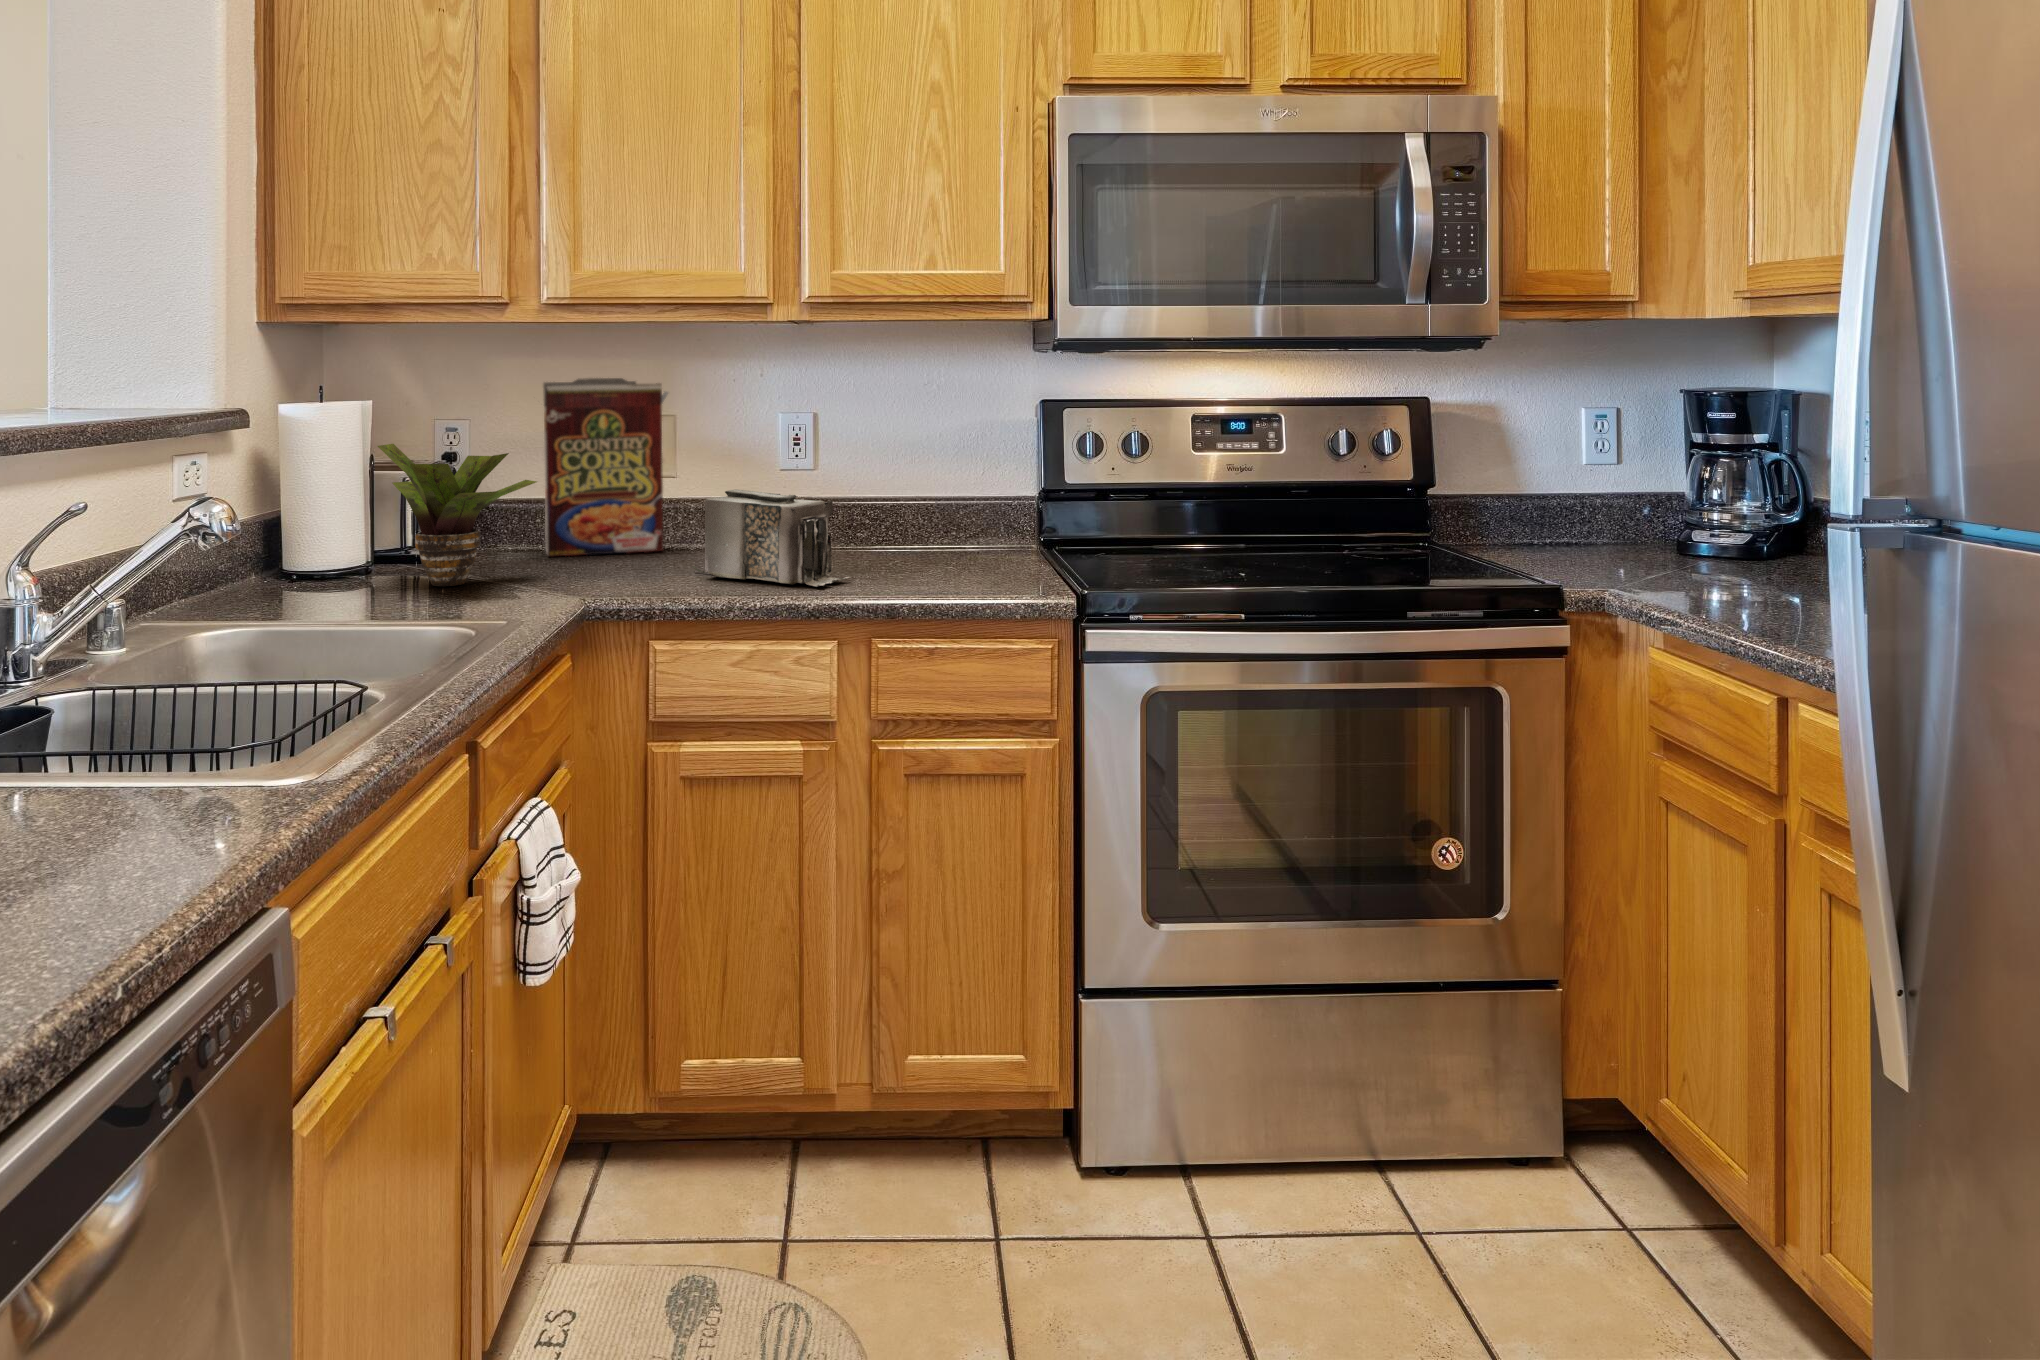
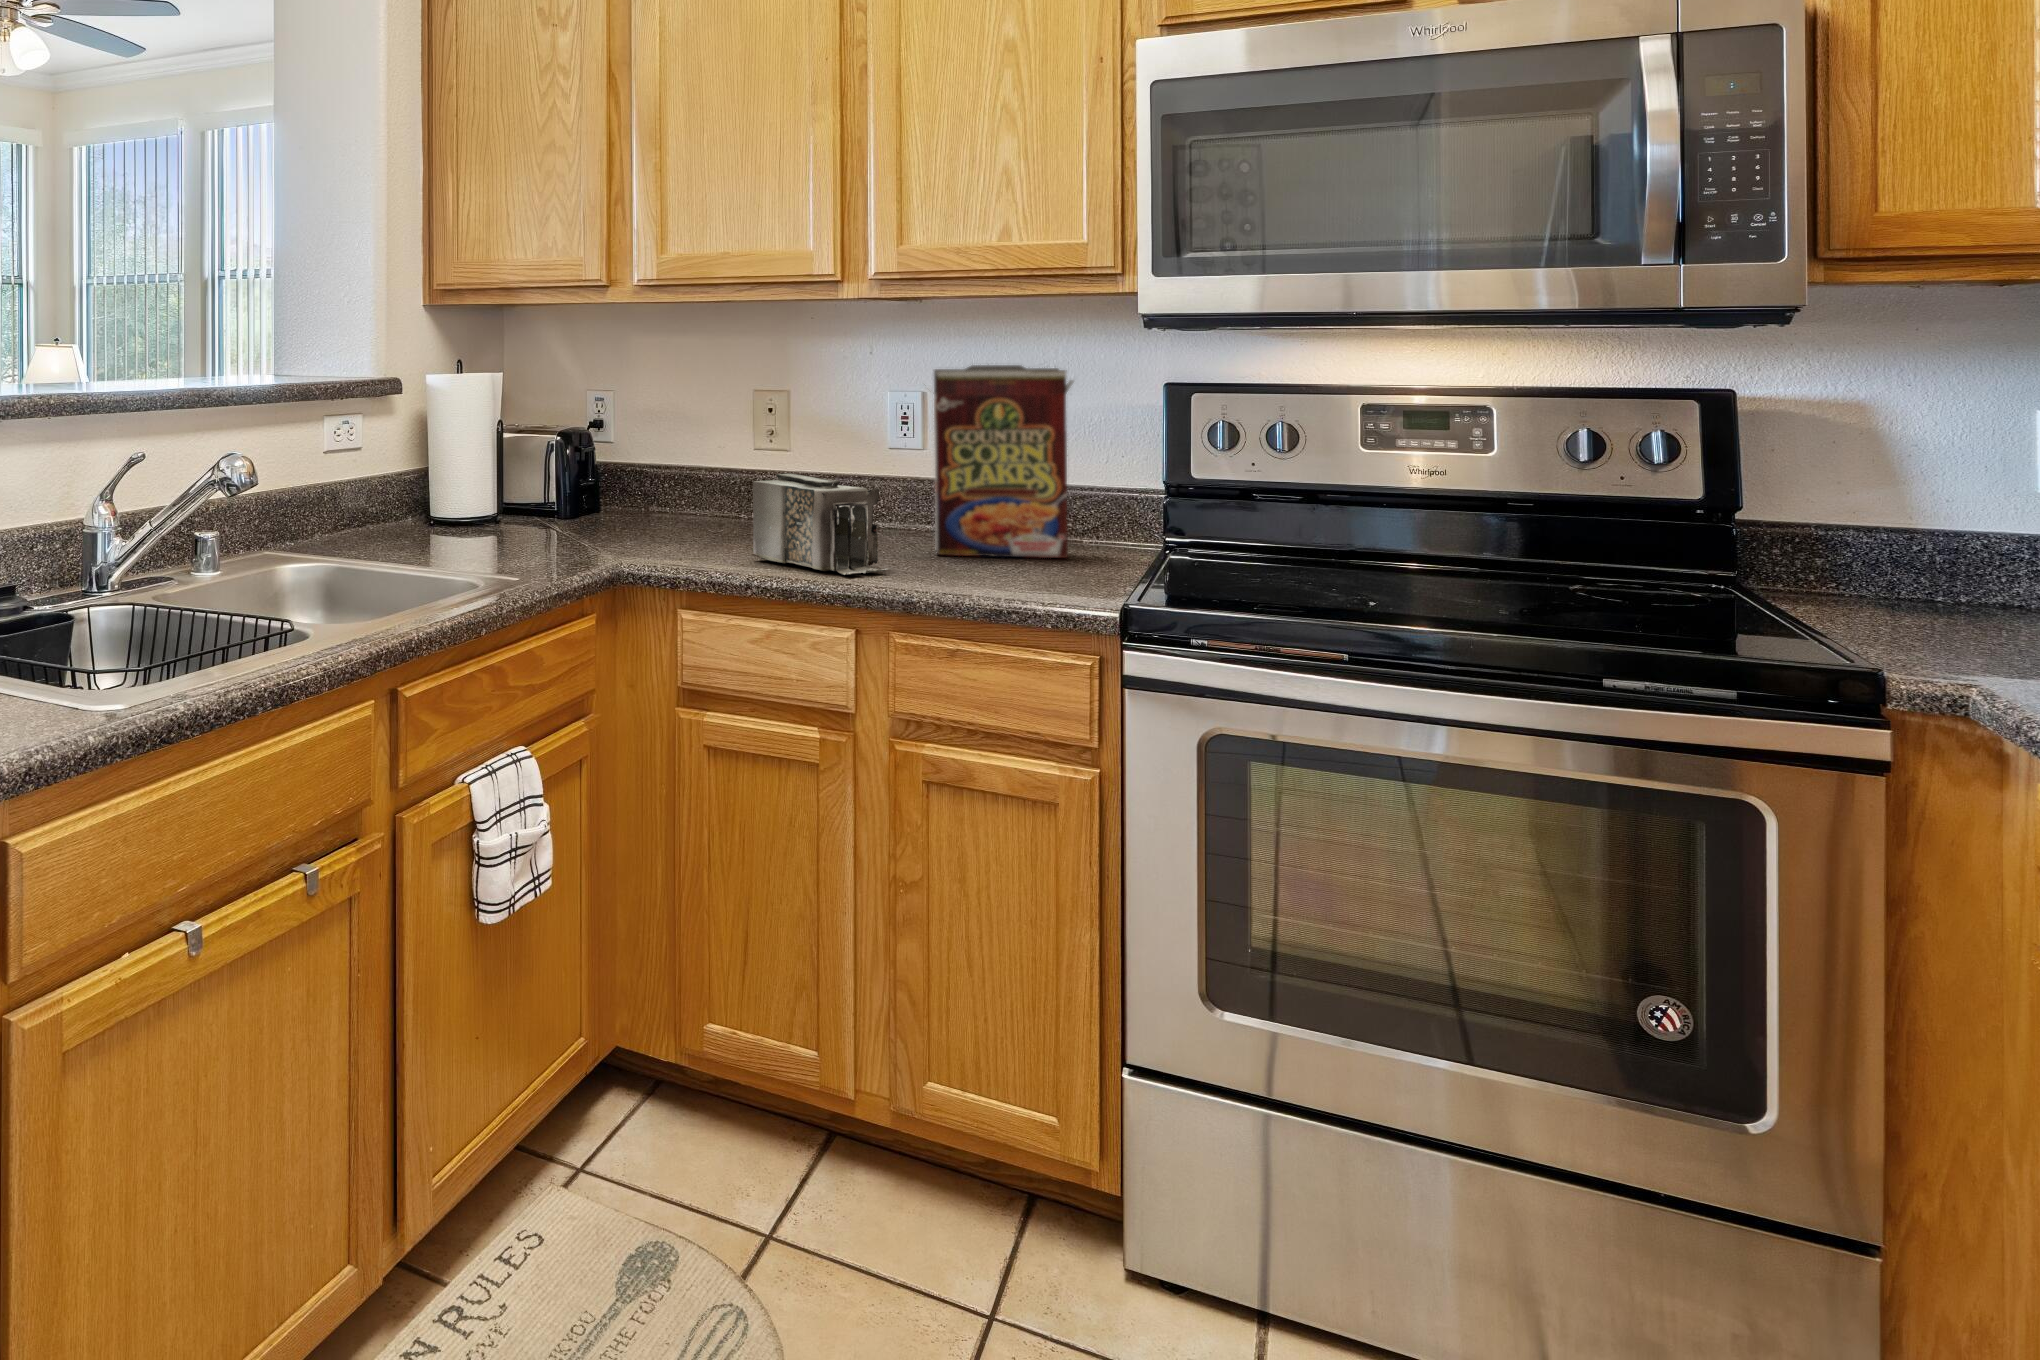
cereal box: present [543,378,668,557] -> present [934,365,1073,558]
potted plant: present [378,444,537,586] -> none [470,419,608,549]

